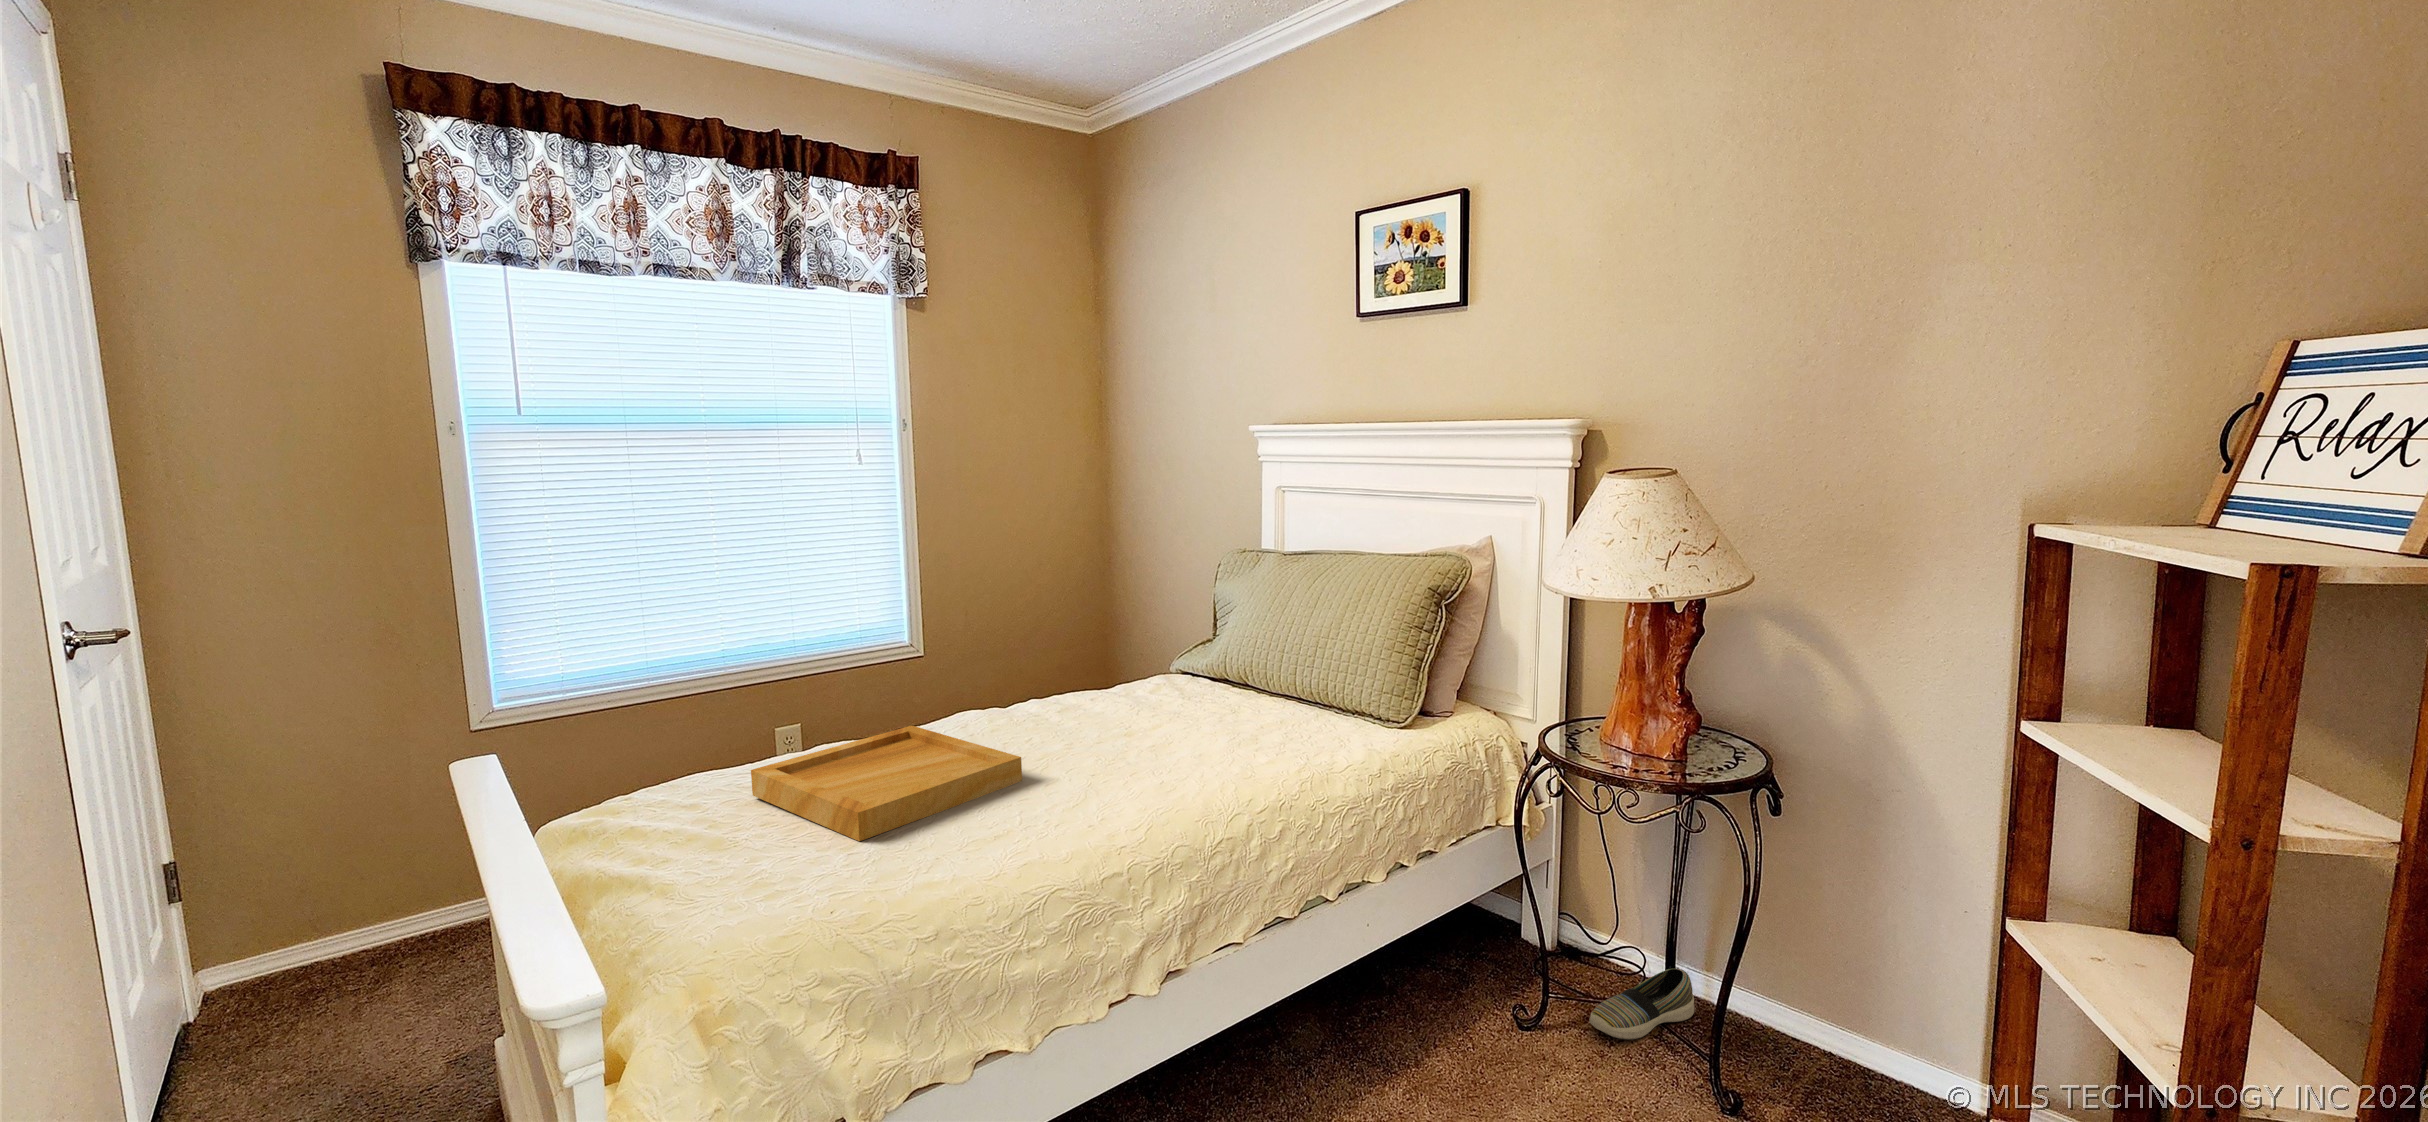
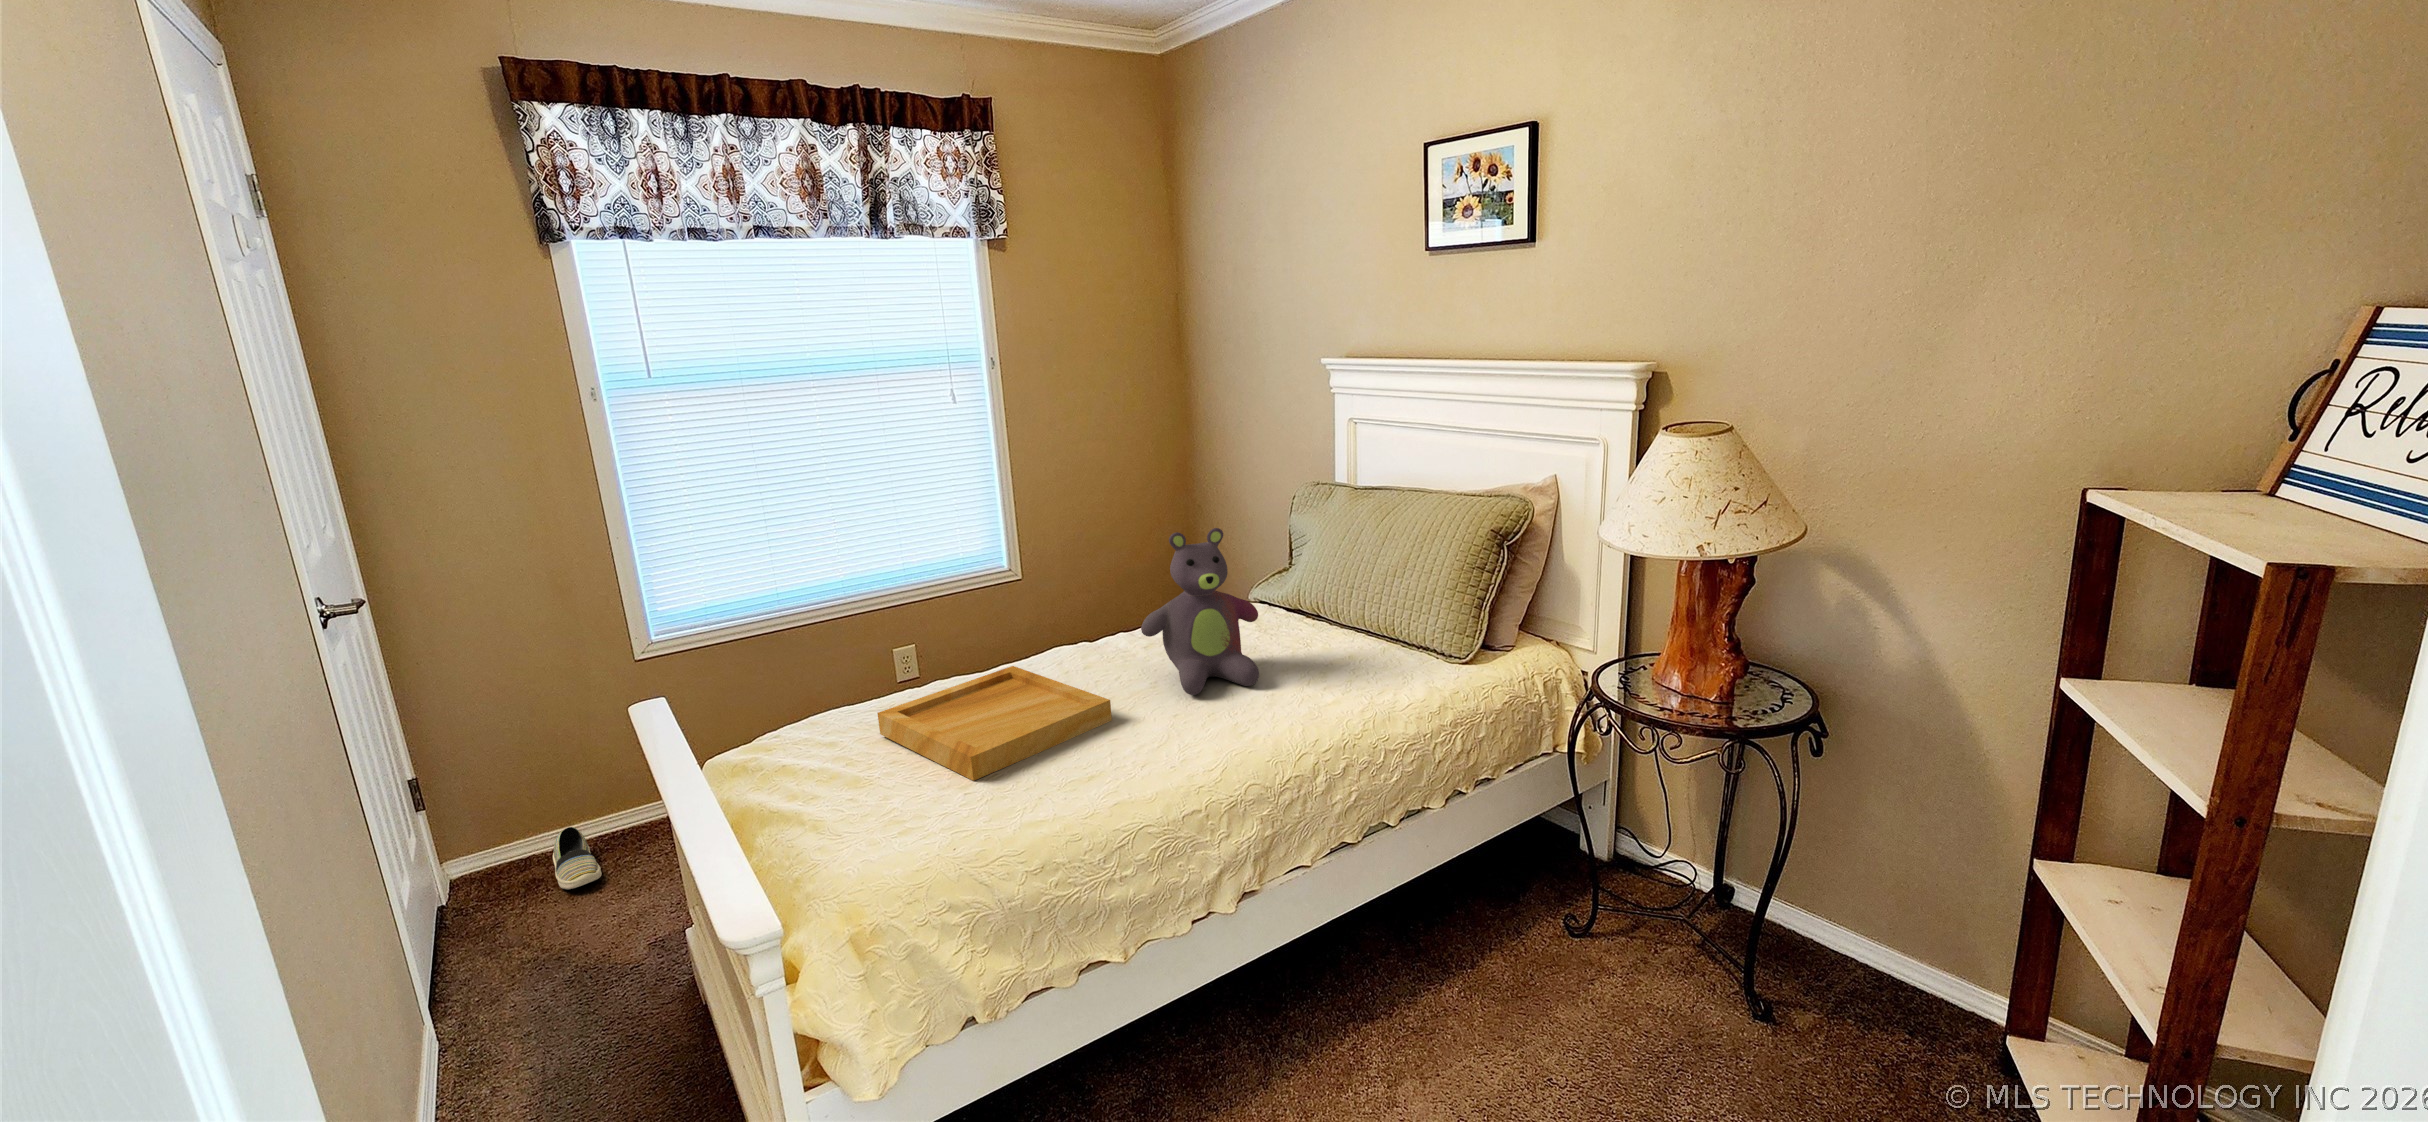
stuffed bear: none [1057,577,1186,756] -> present [1141,528,1259,695]
shoe: present [1589,969,1694,1039] -> present [553,827,602,889]

